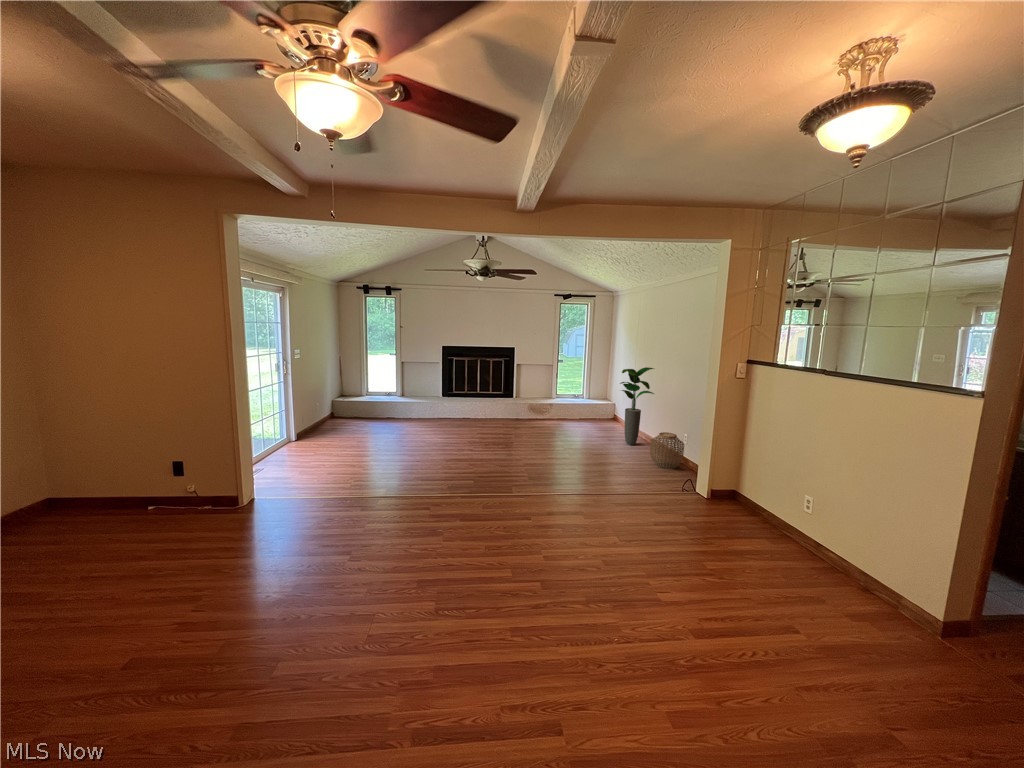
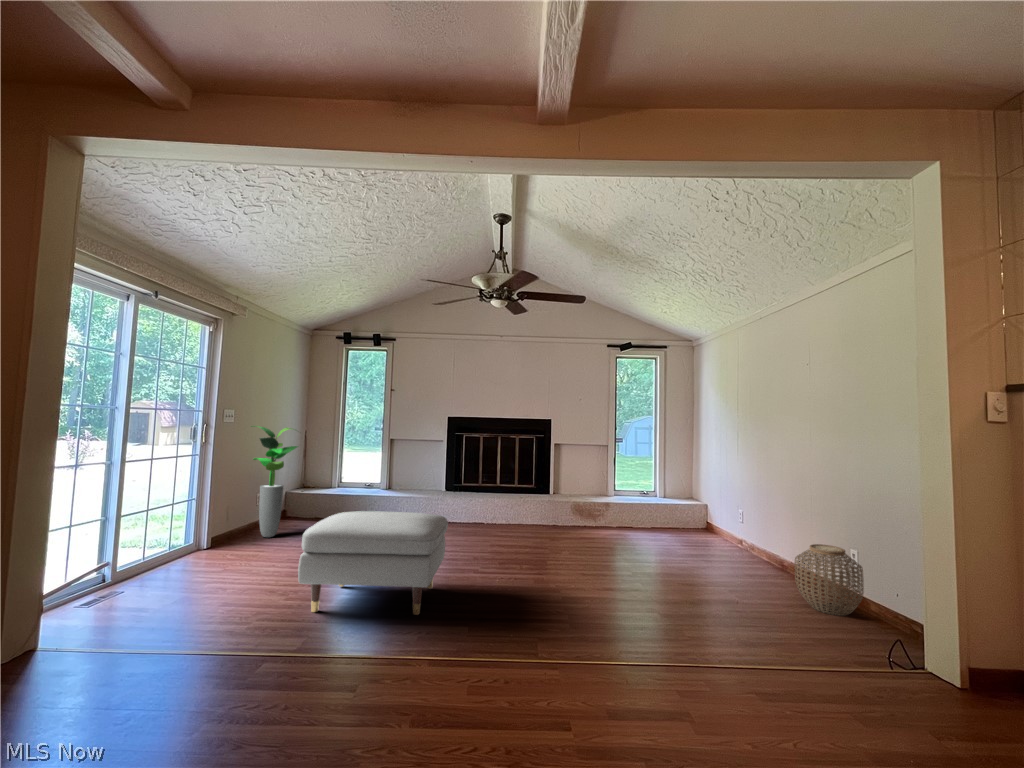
potted plant: present [620,367,654,445] -> present [253,427,298,537]
ottoman: none [374,420,455,477] -> present [298,511,448,615]

